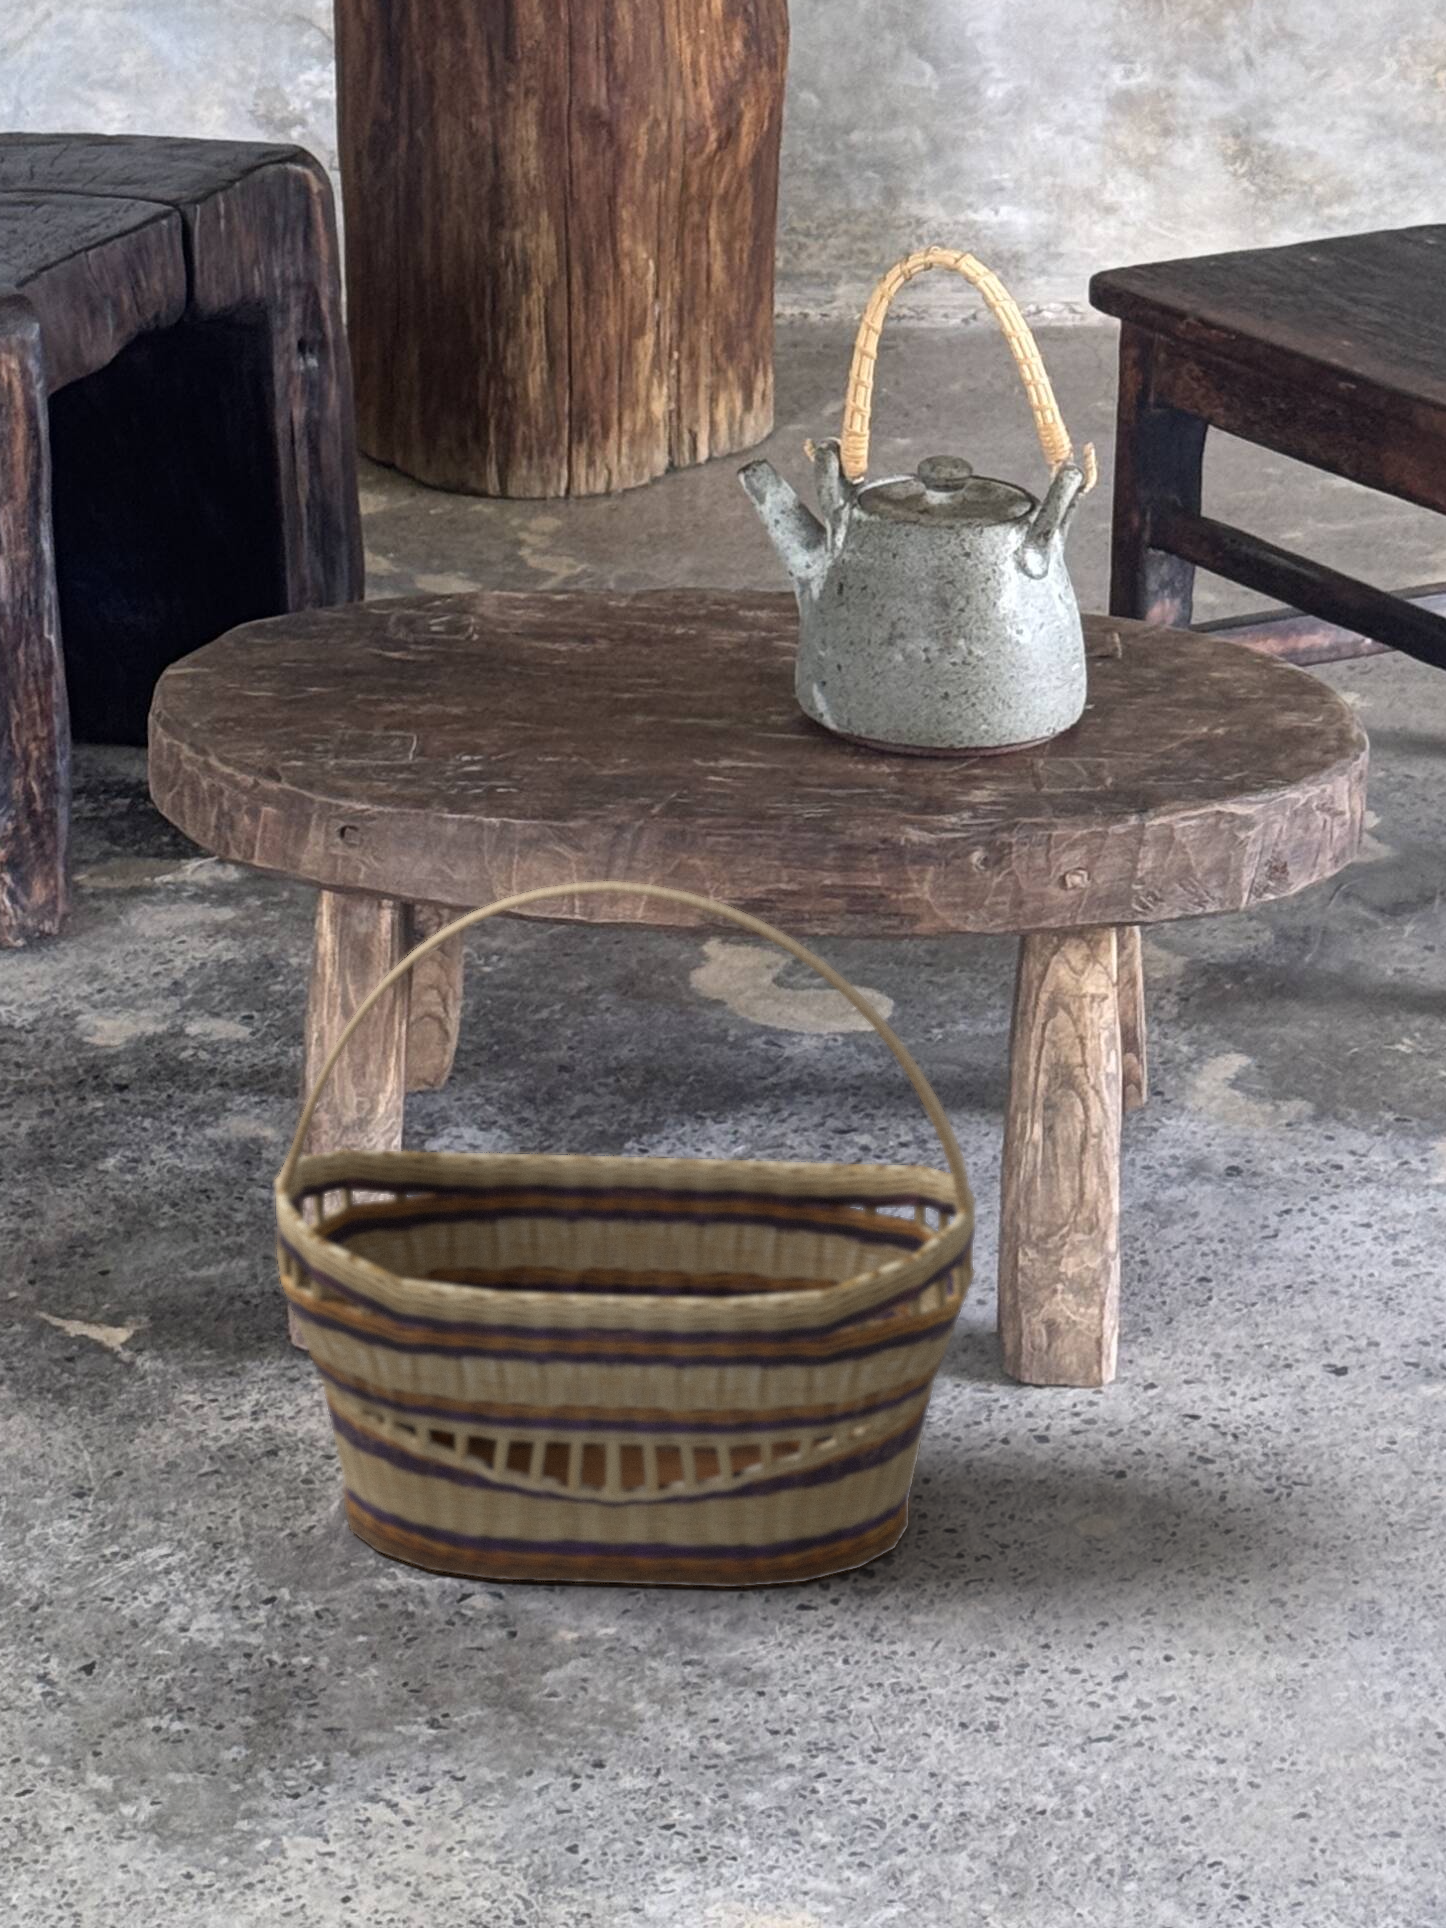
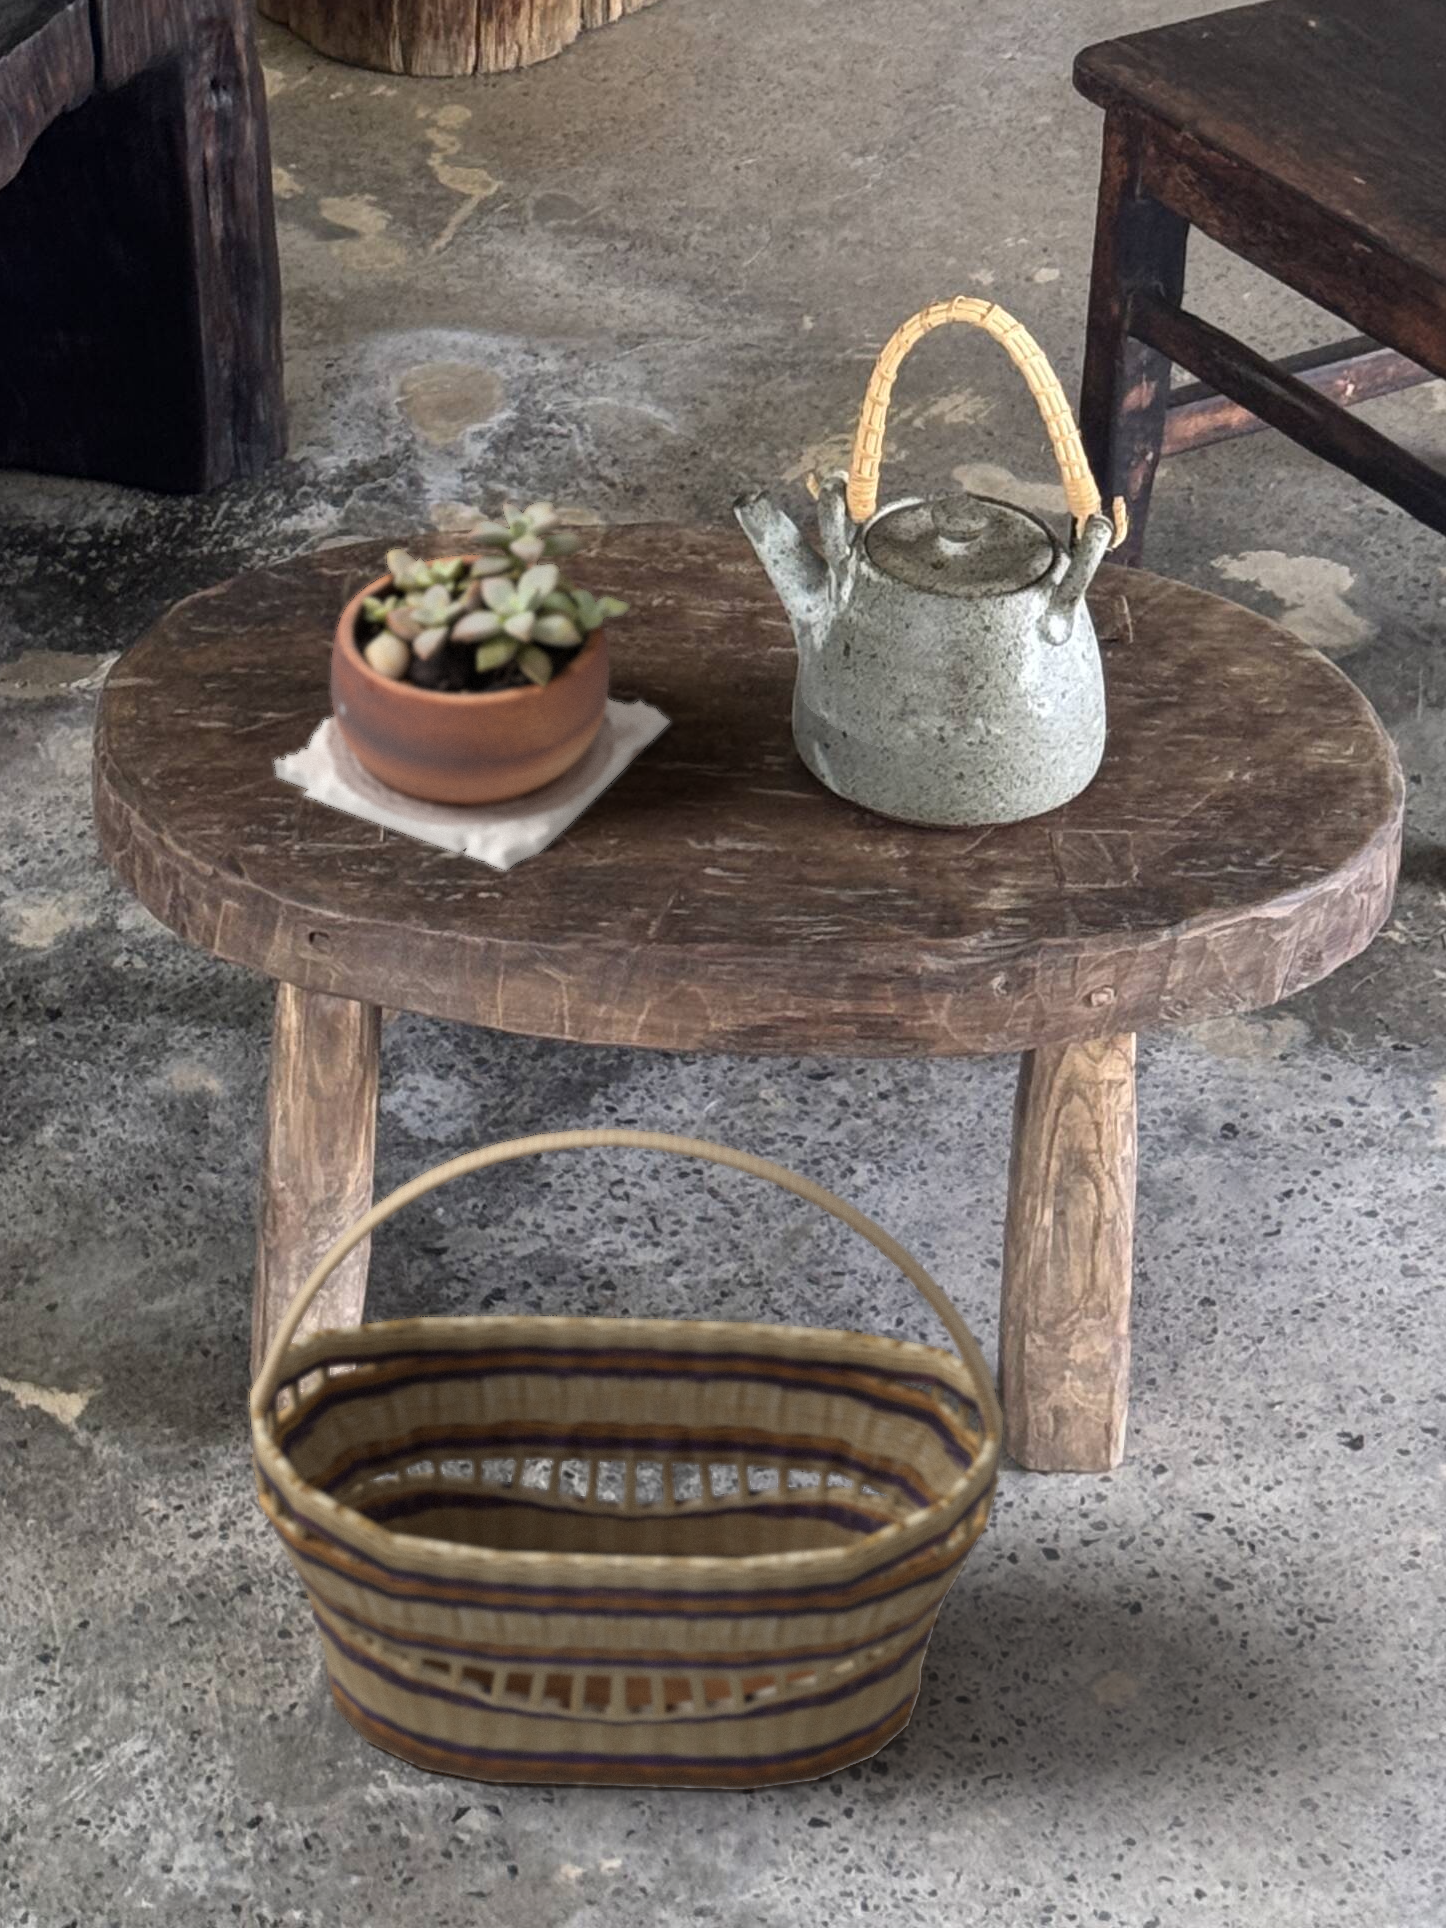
succulent plant: none [322,466,688,767] -> present [275,502,669,870]

